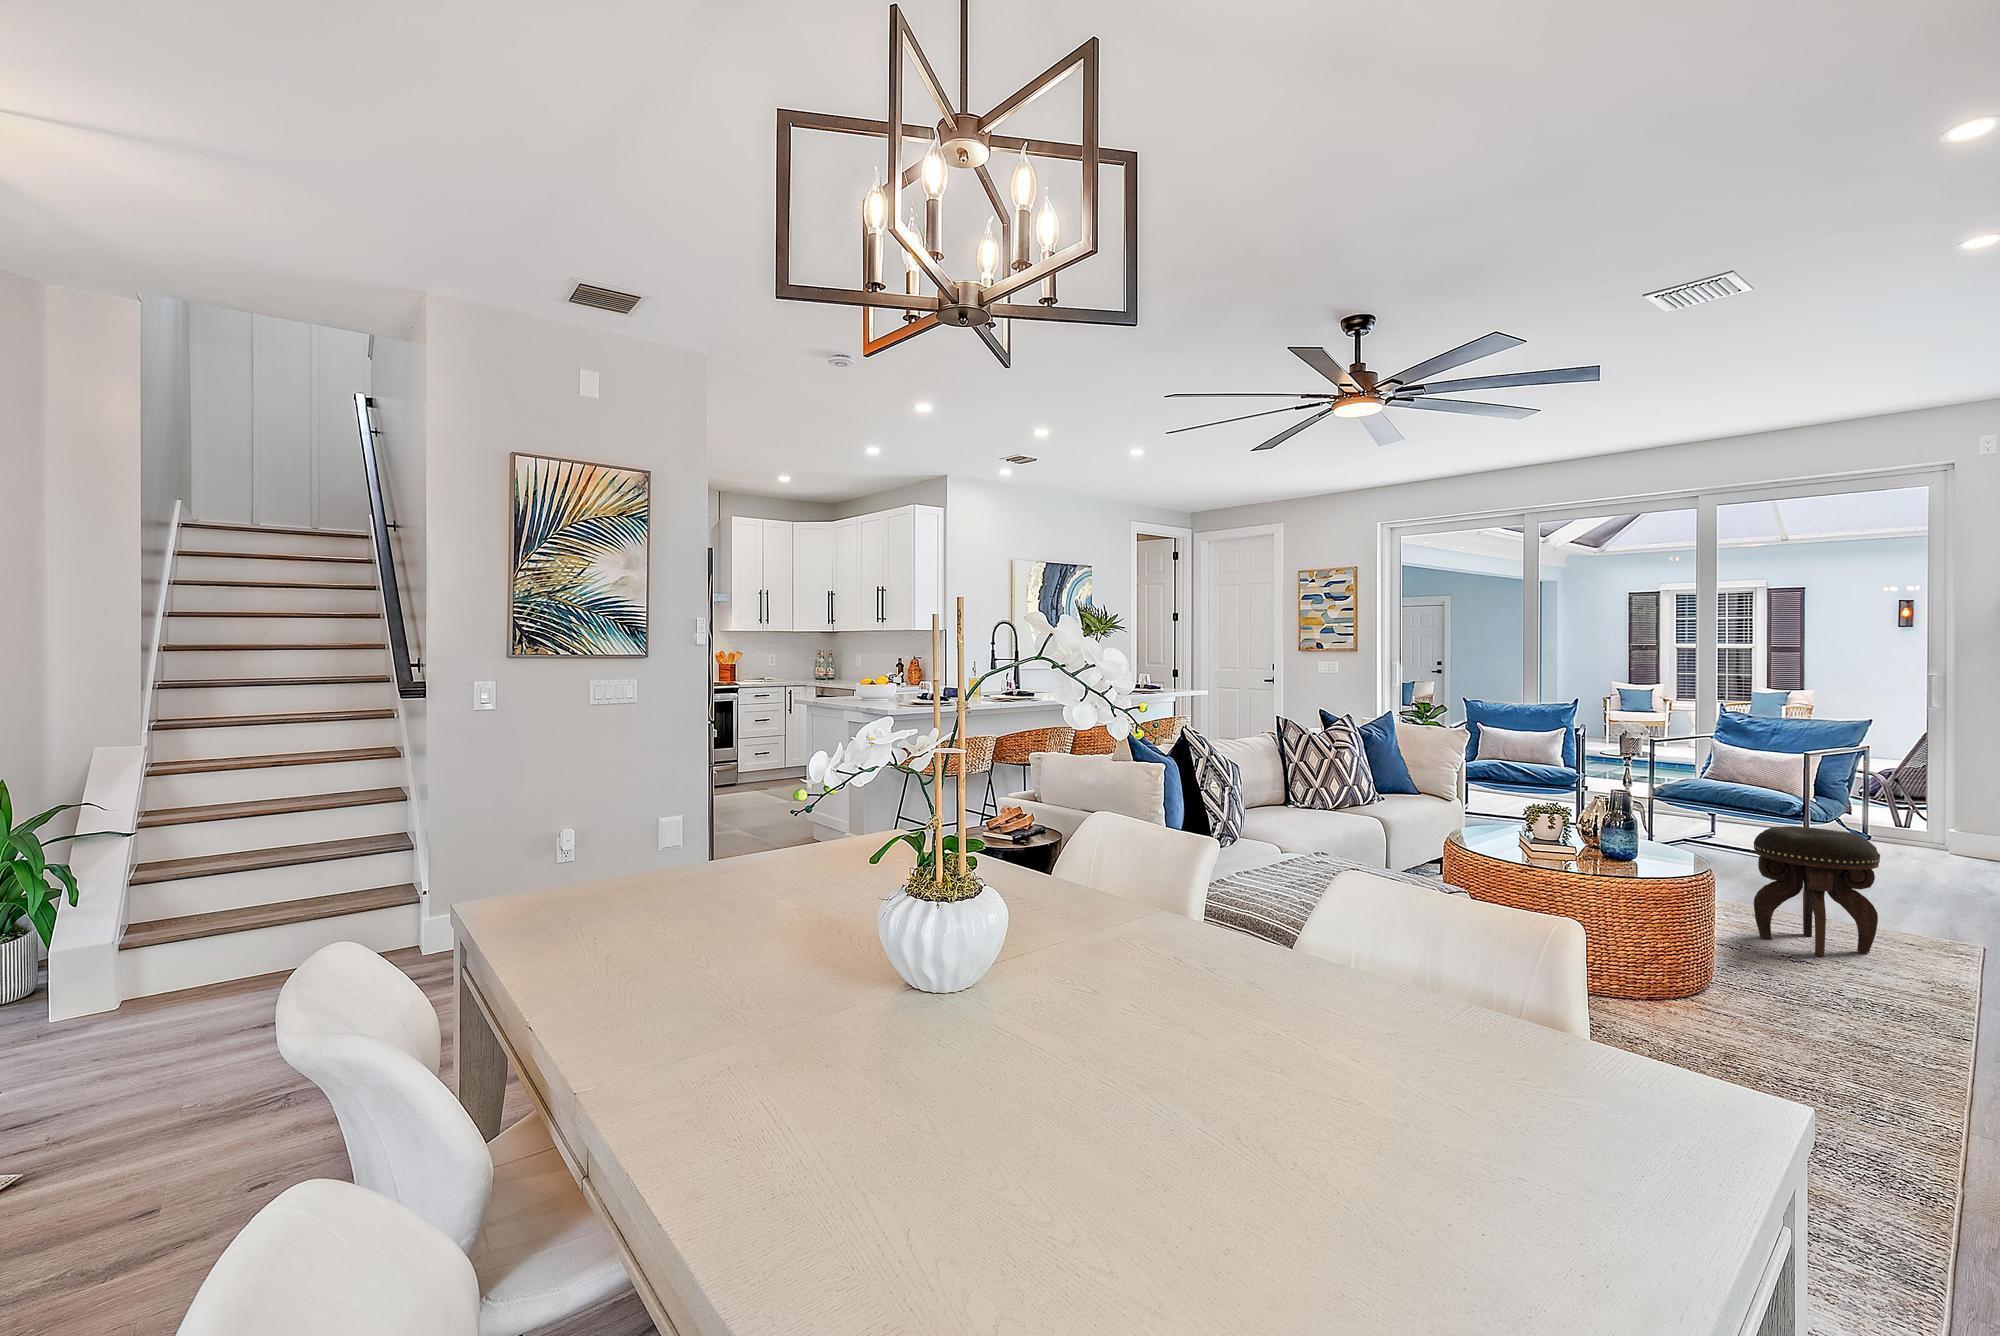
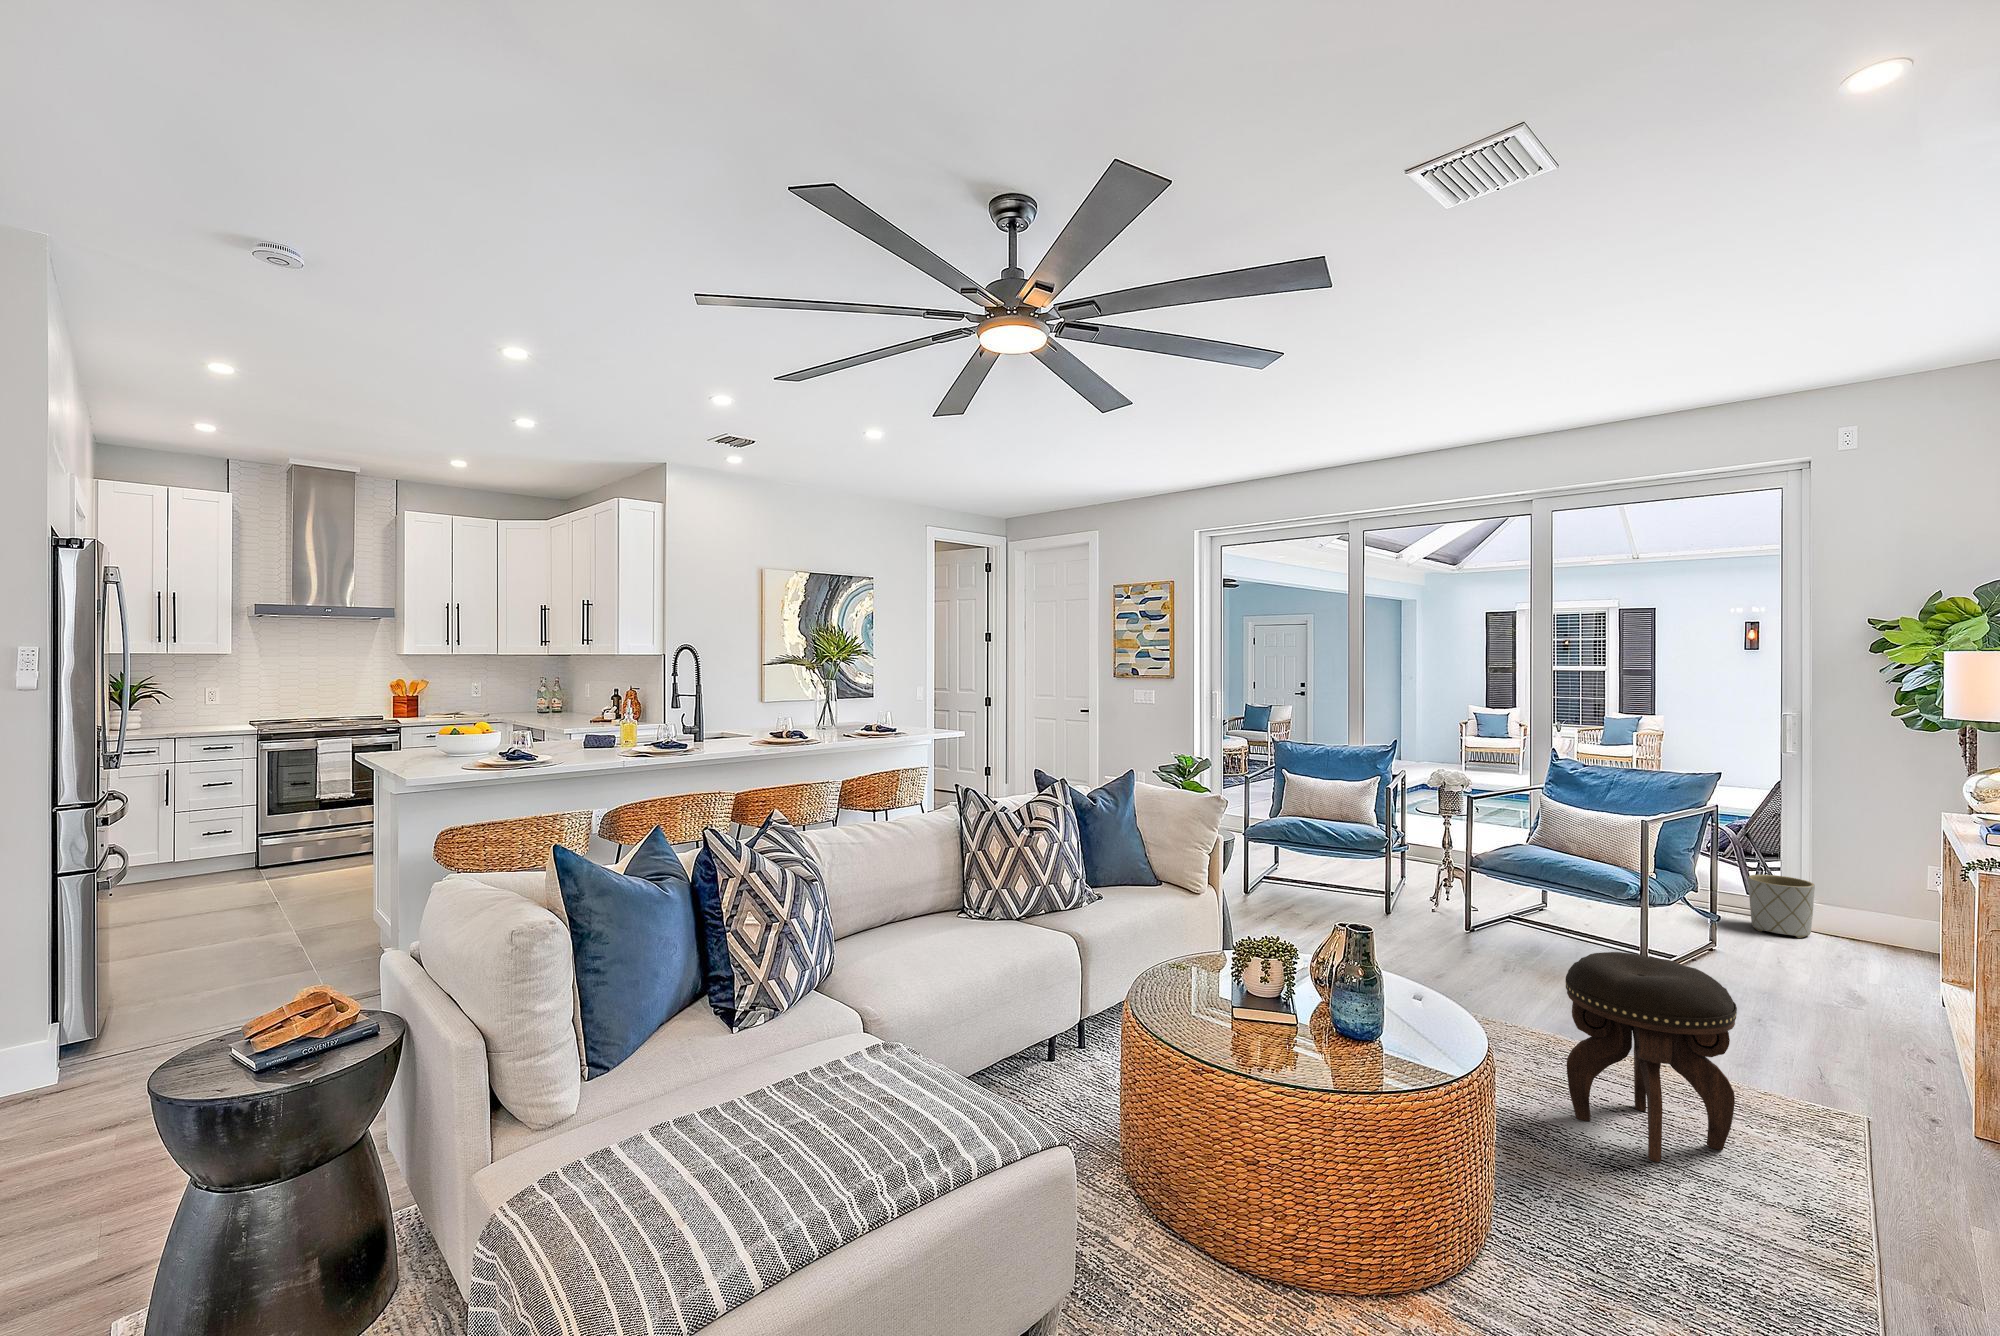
planter: none [1895,808,1953,857] -> present [1748,875,1815,938]

